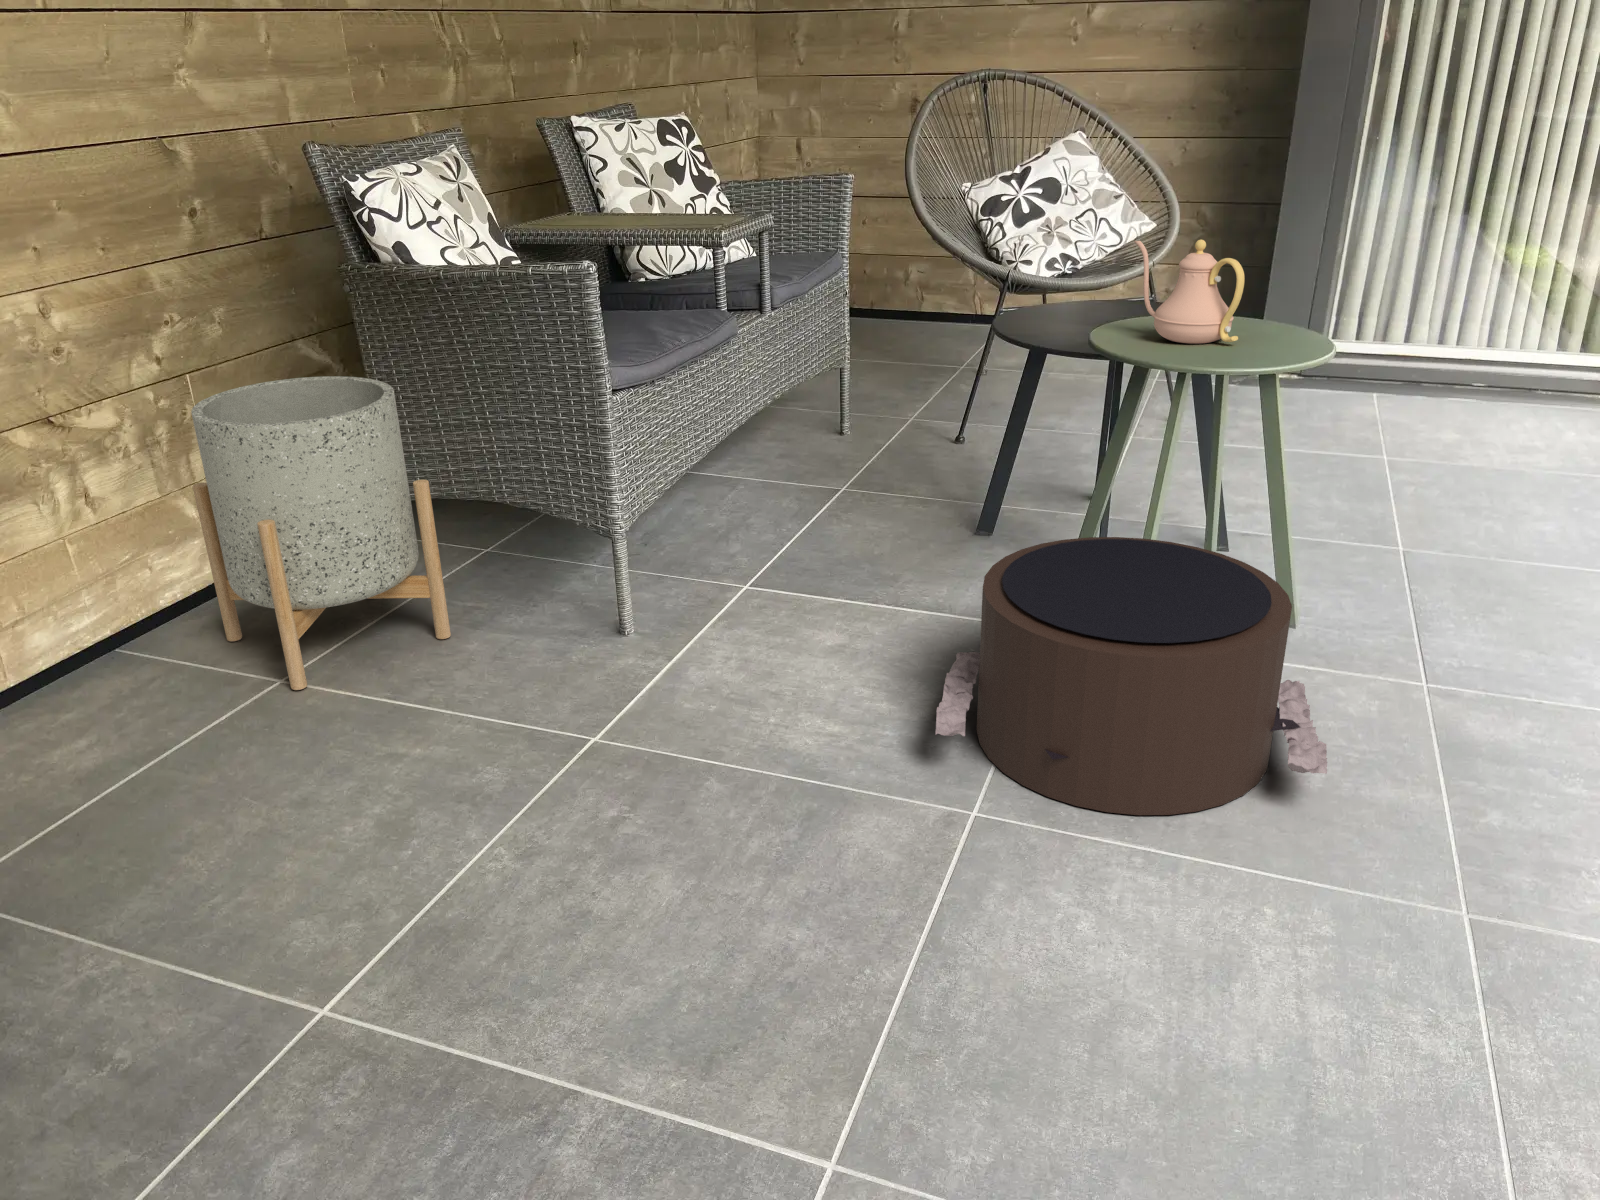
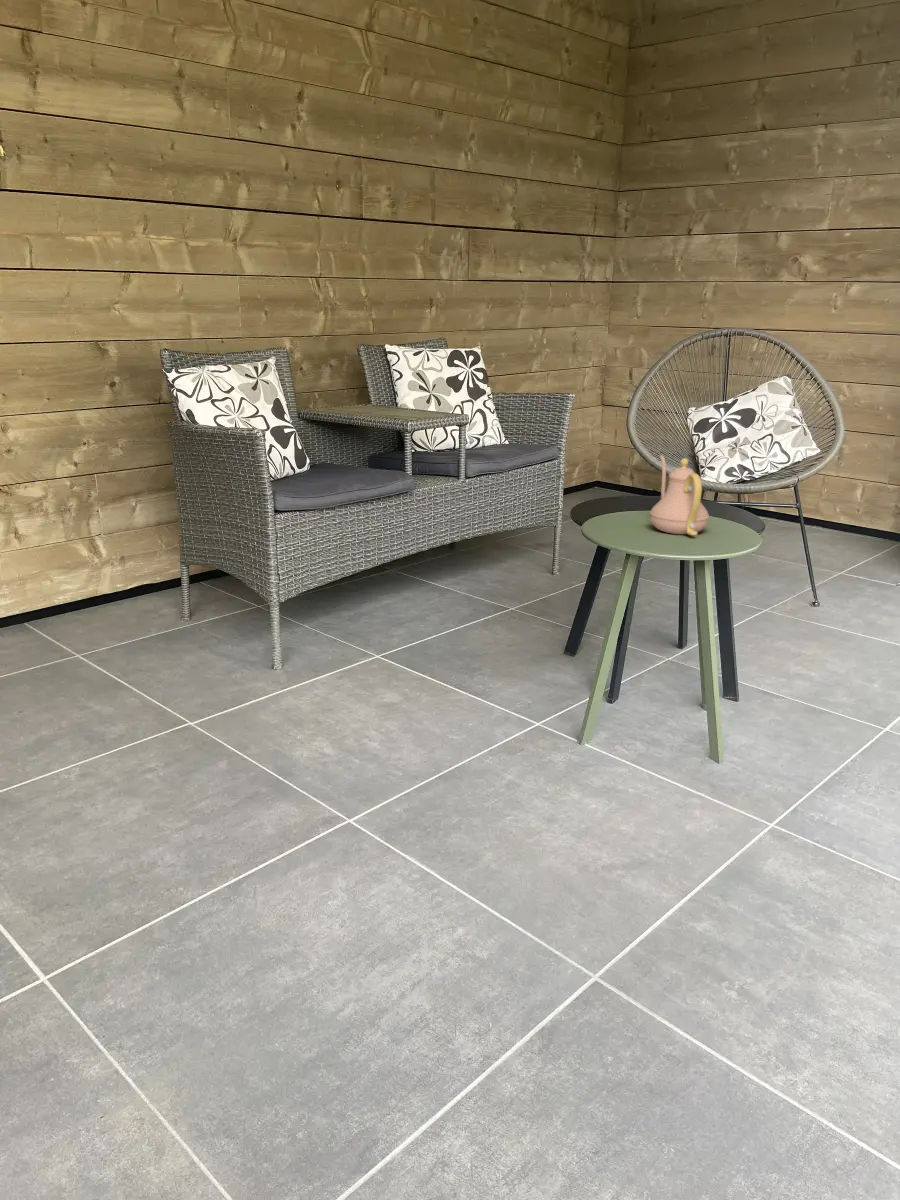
planter: present [191,376,451,690] -> none [51,483,181,661]
pouf: present [935,537,1327,815] -> none [338,653,619,859]

